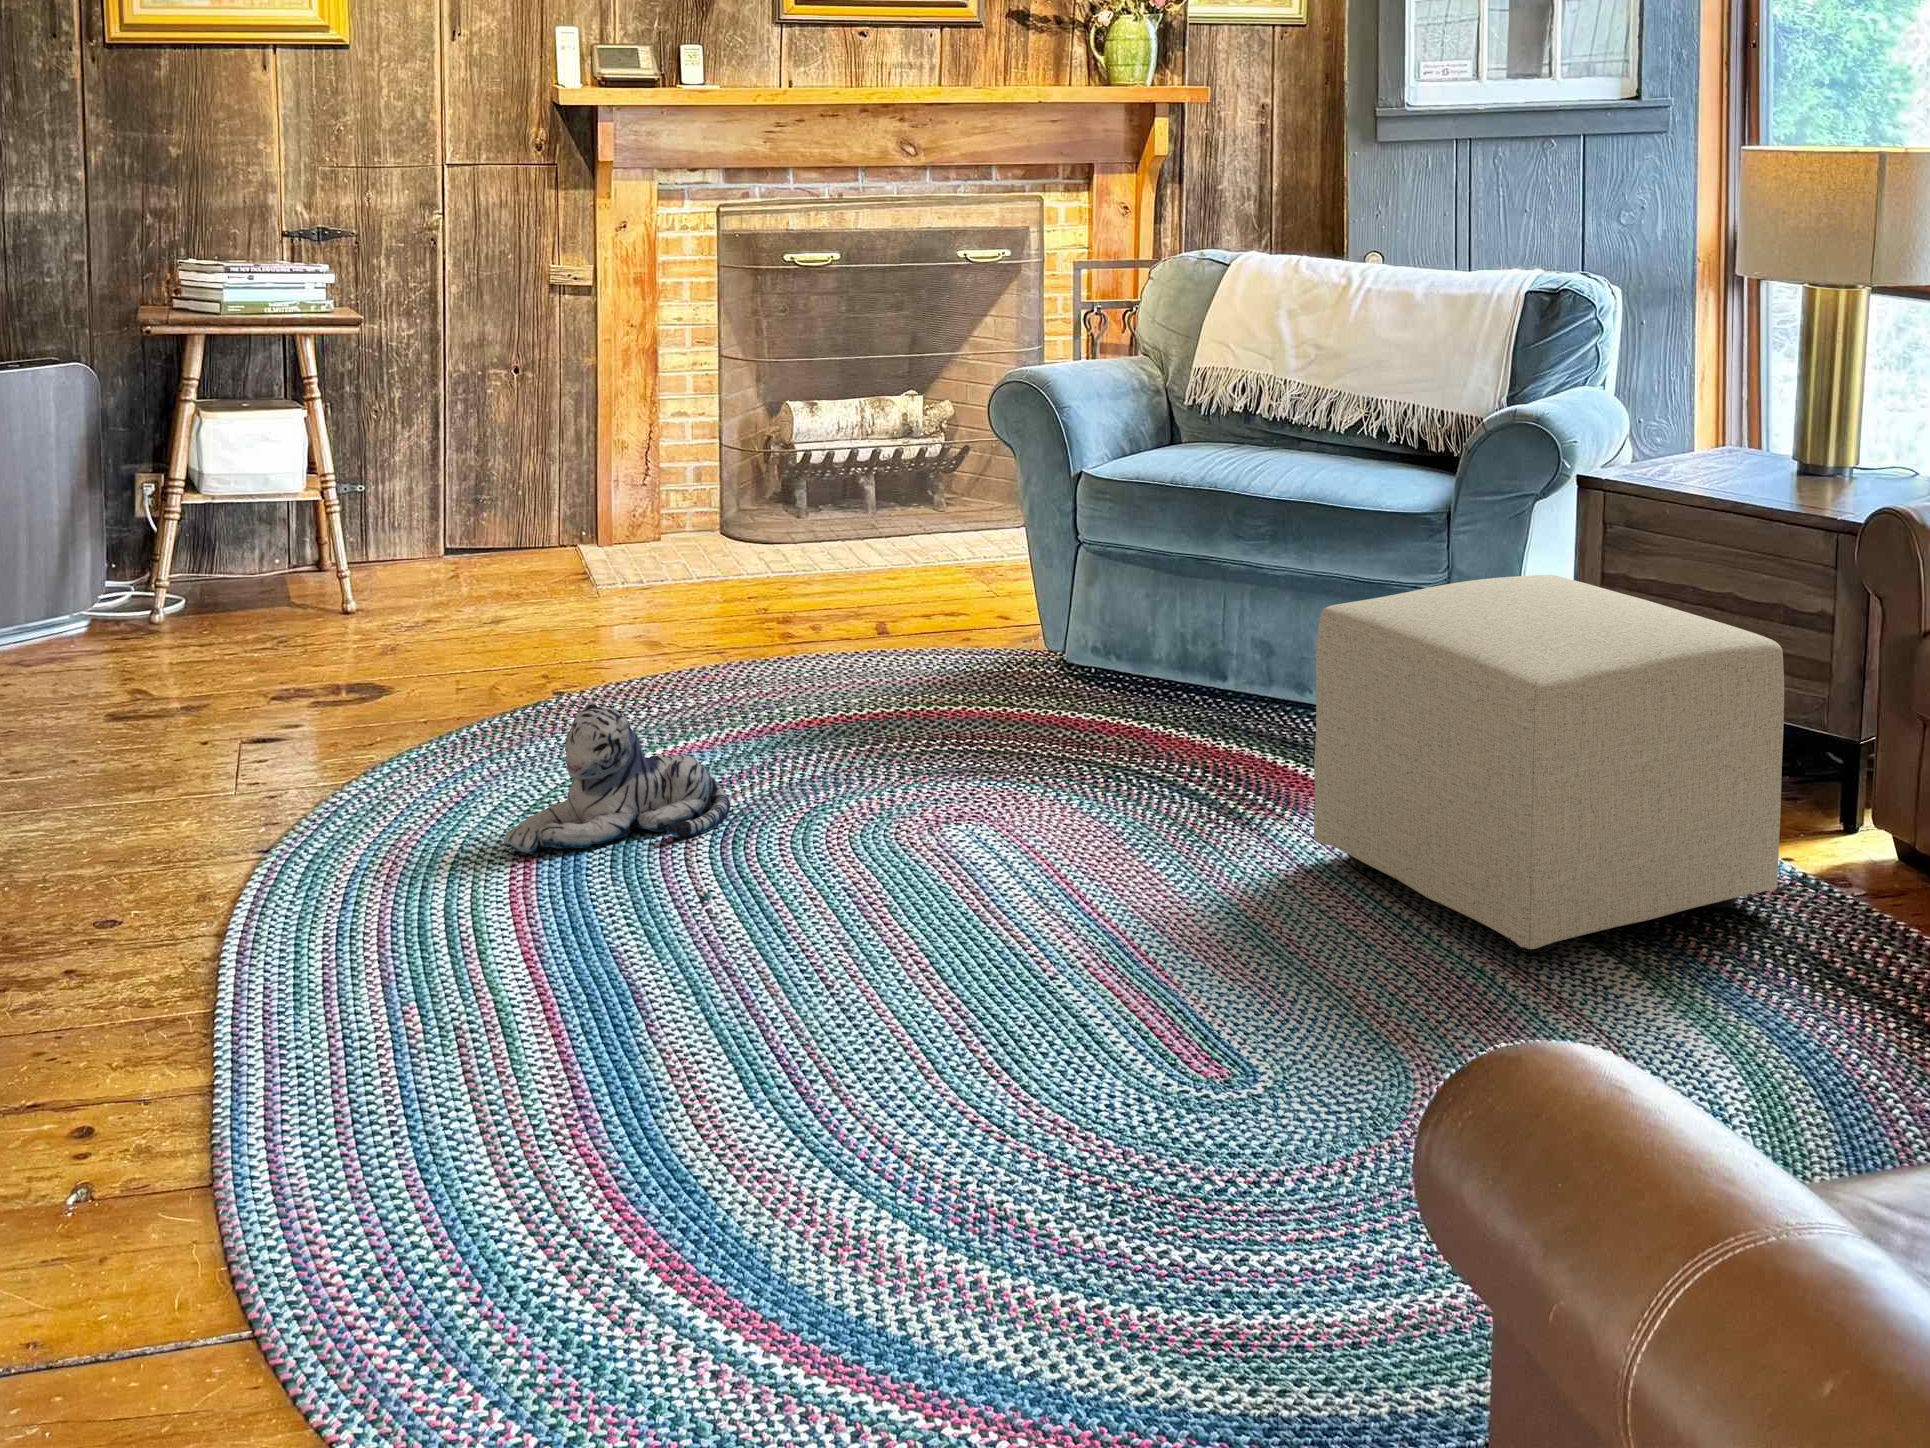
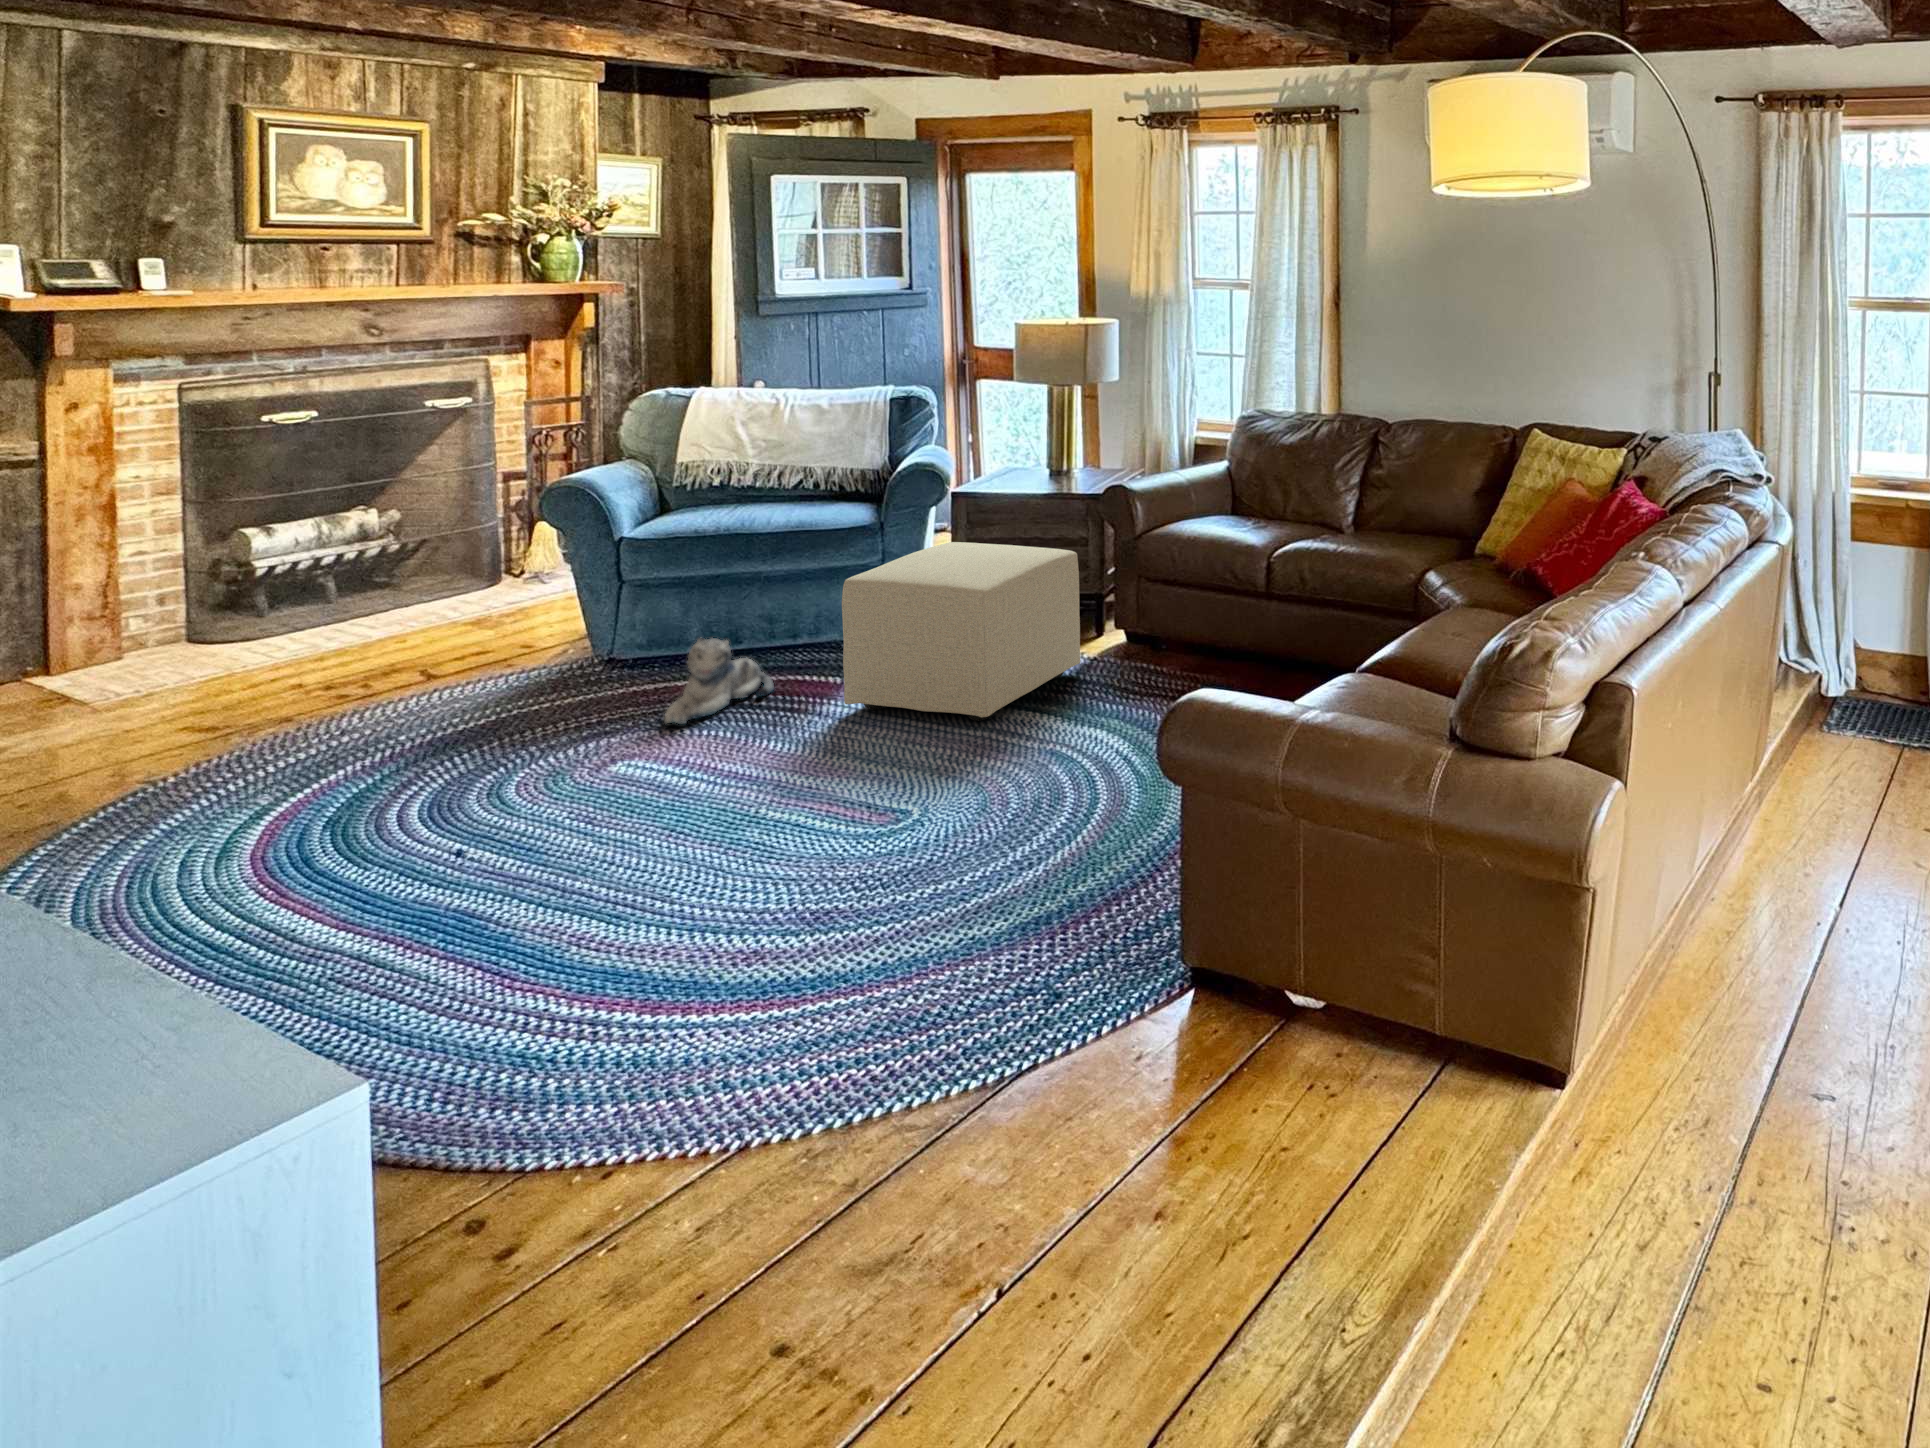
plush toy: present [504,703,730,854] -> present [664,638,774,724]

